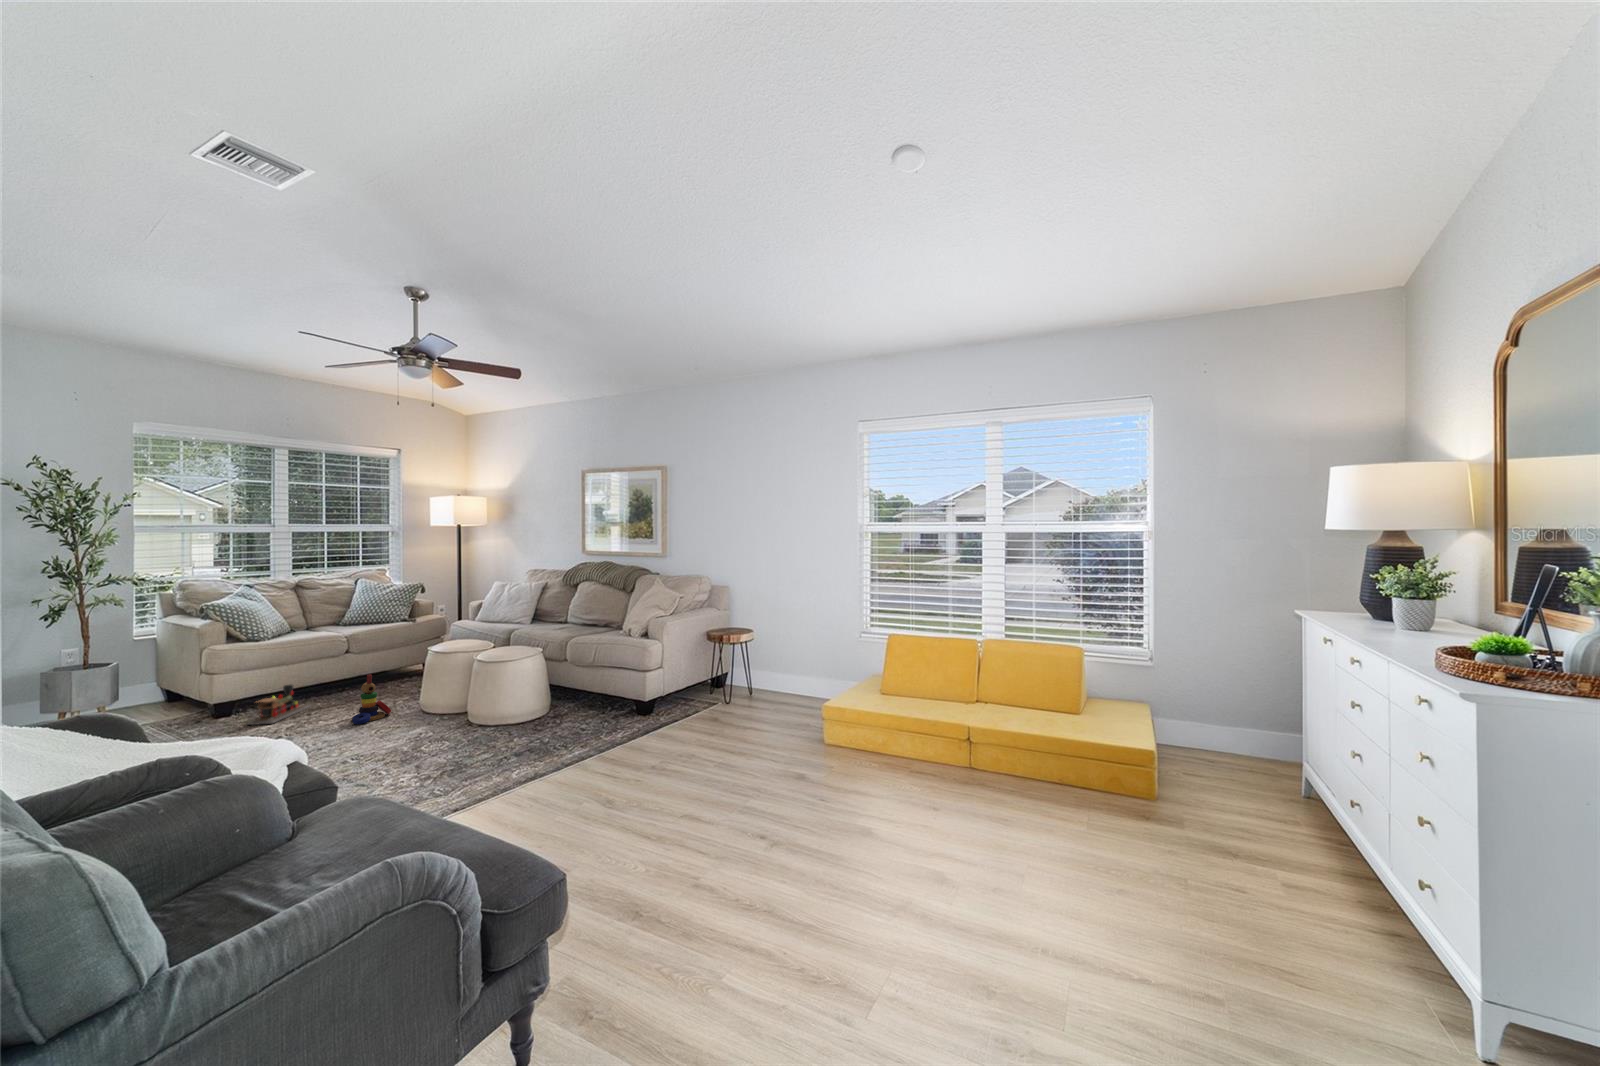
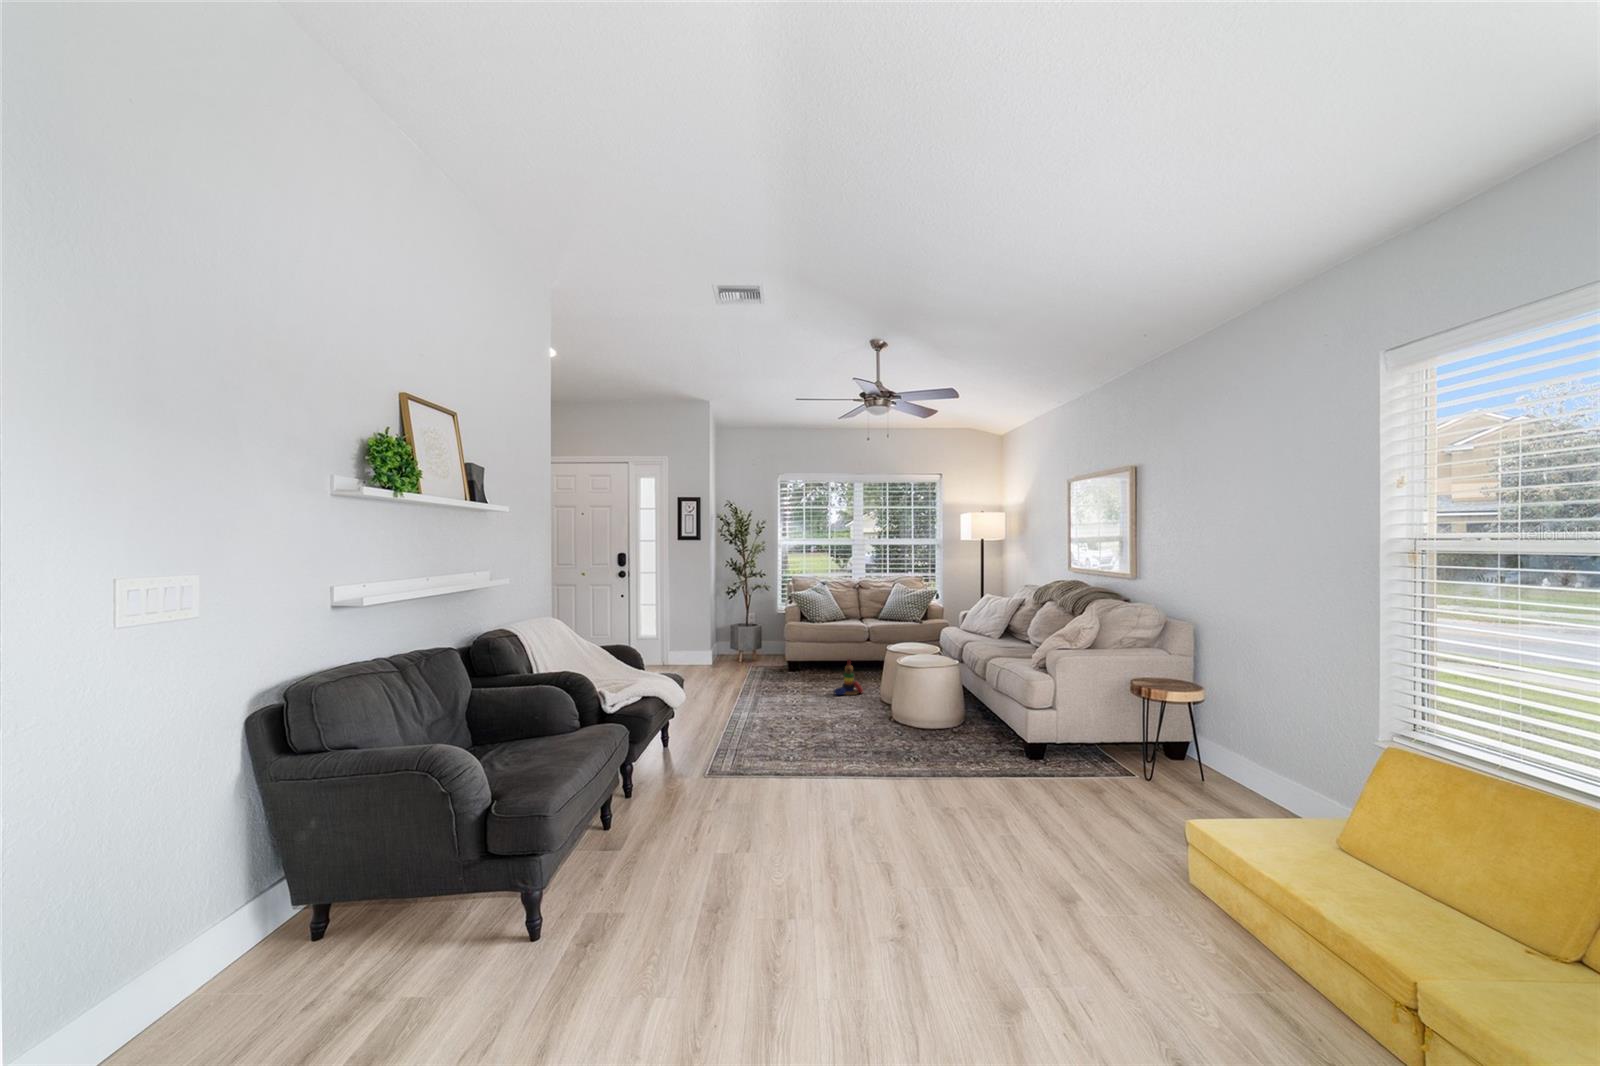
toy train: present [247,685,310,725] -> none [793,657,837,682]

